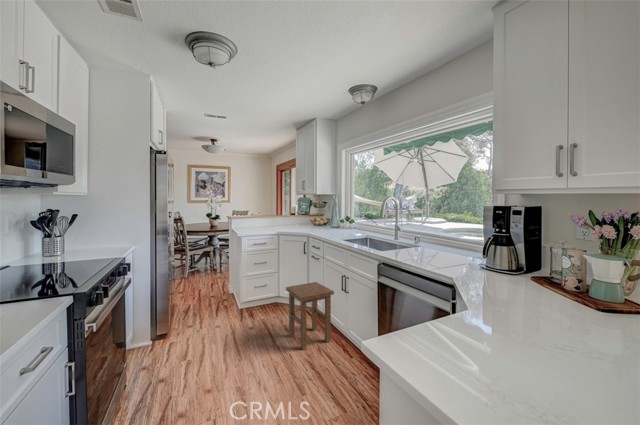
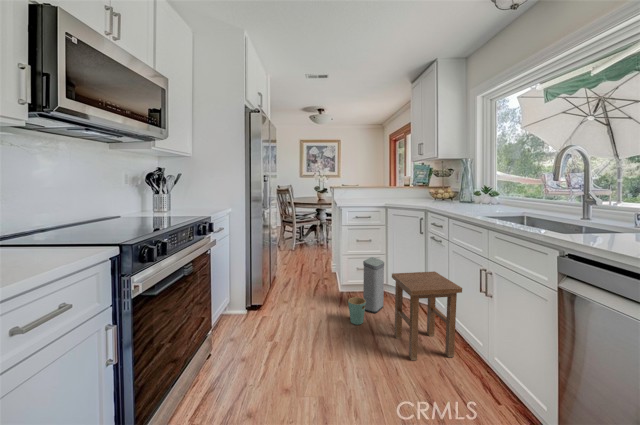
trash can: none [251,276,279,333] -> present [348,257,384,325]

